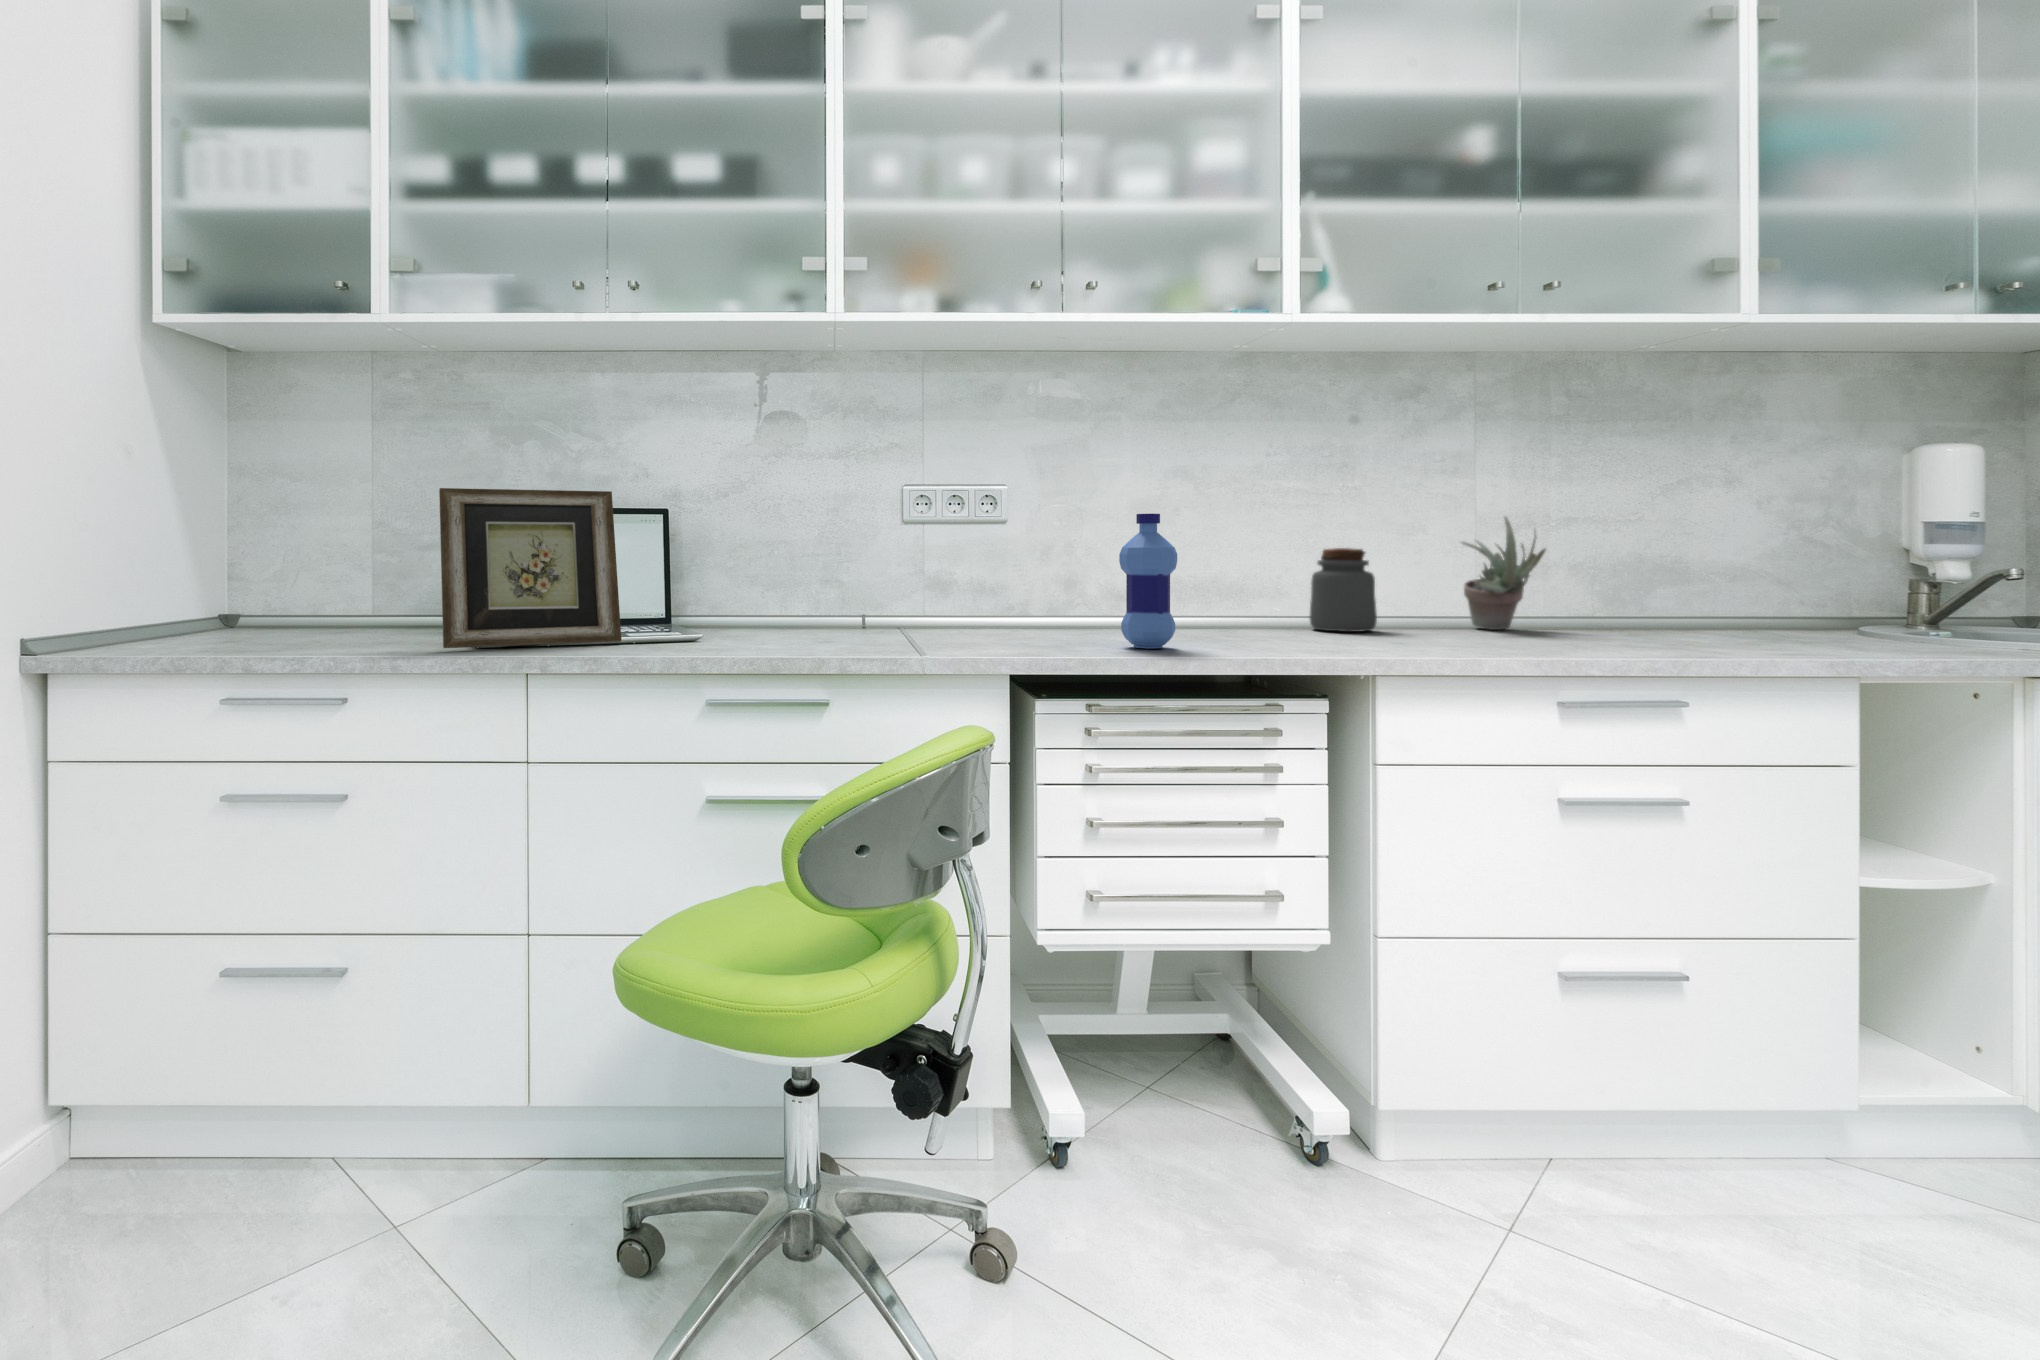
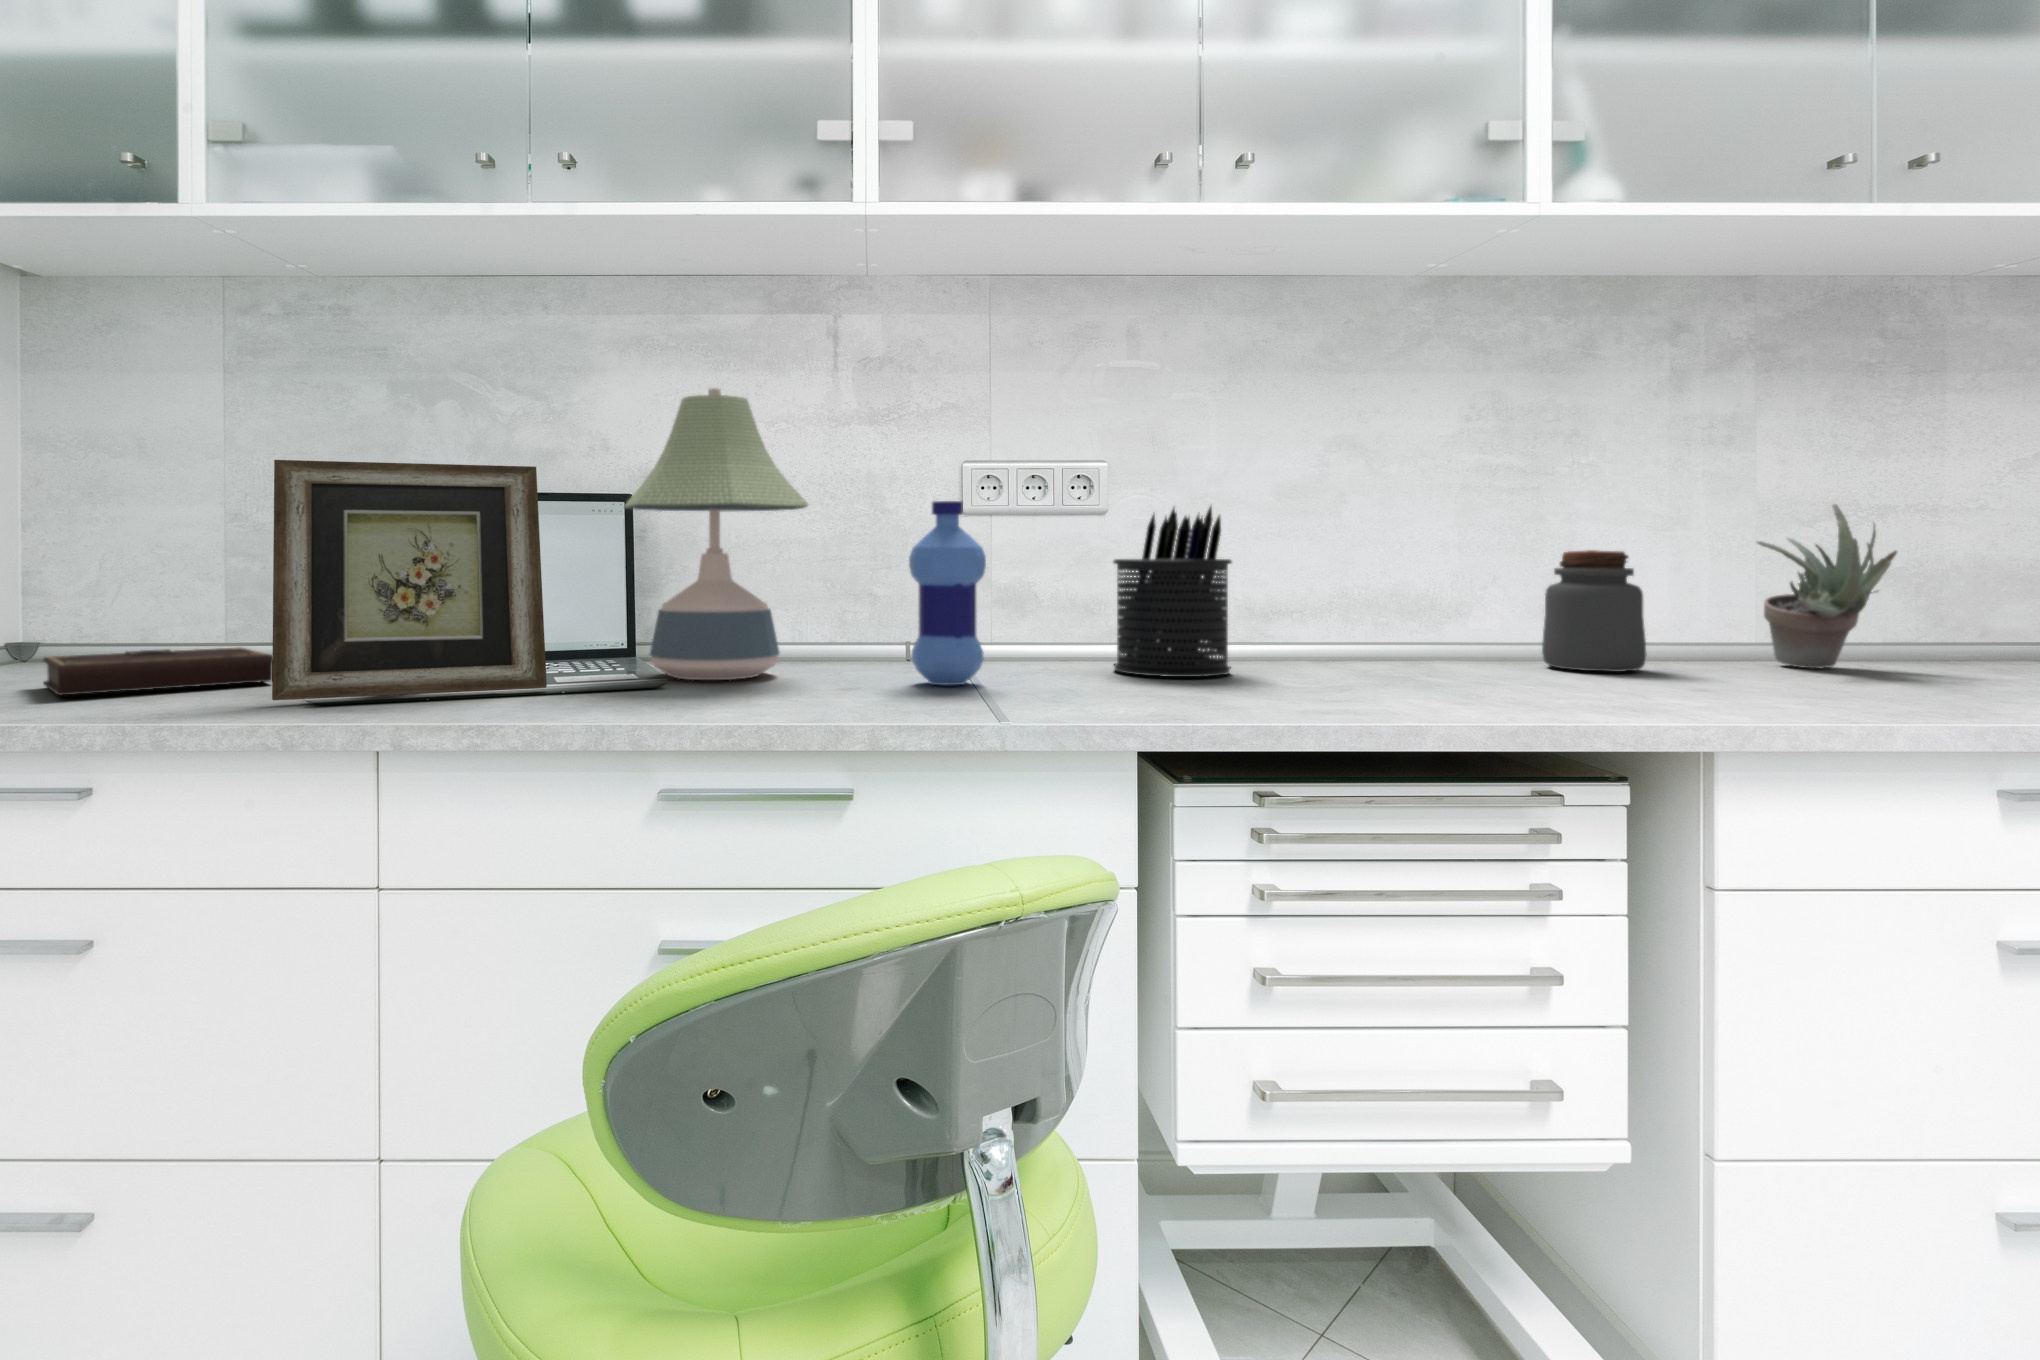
desk lamp: none [669,437,799,638] -> present [624,388,808,680]
water bottle: present [1119,514,1177,648] -> present [909,501,986,685]
pen holder: none [1010,516,1090,635] -> present [1113,507,1232,677]
notebook: none [275,616,432,646] -> present [43,647,273,695]

